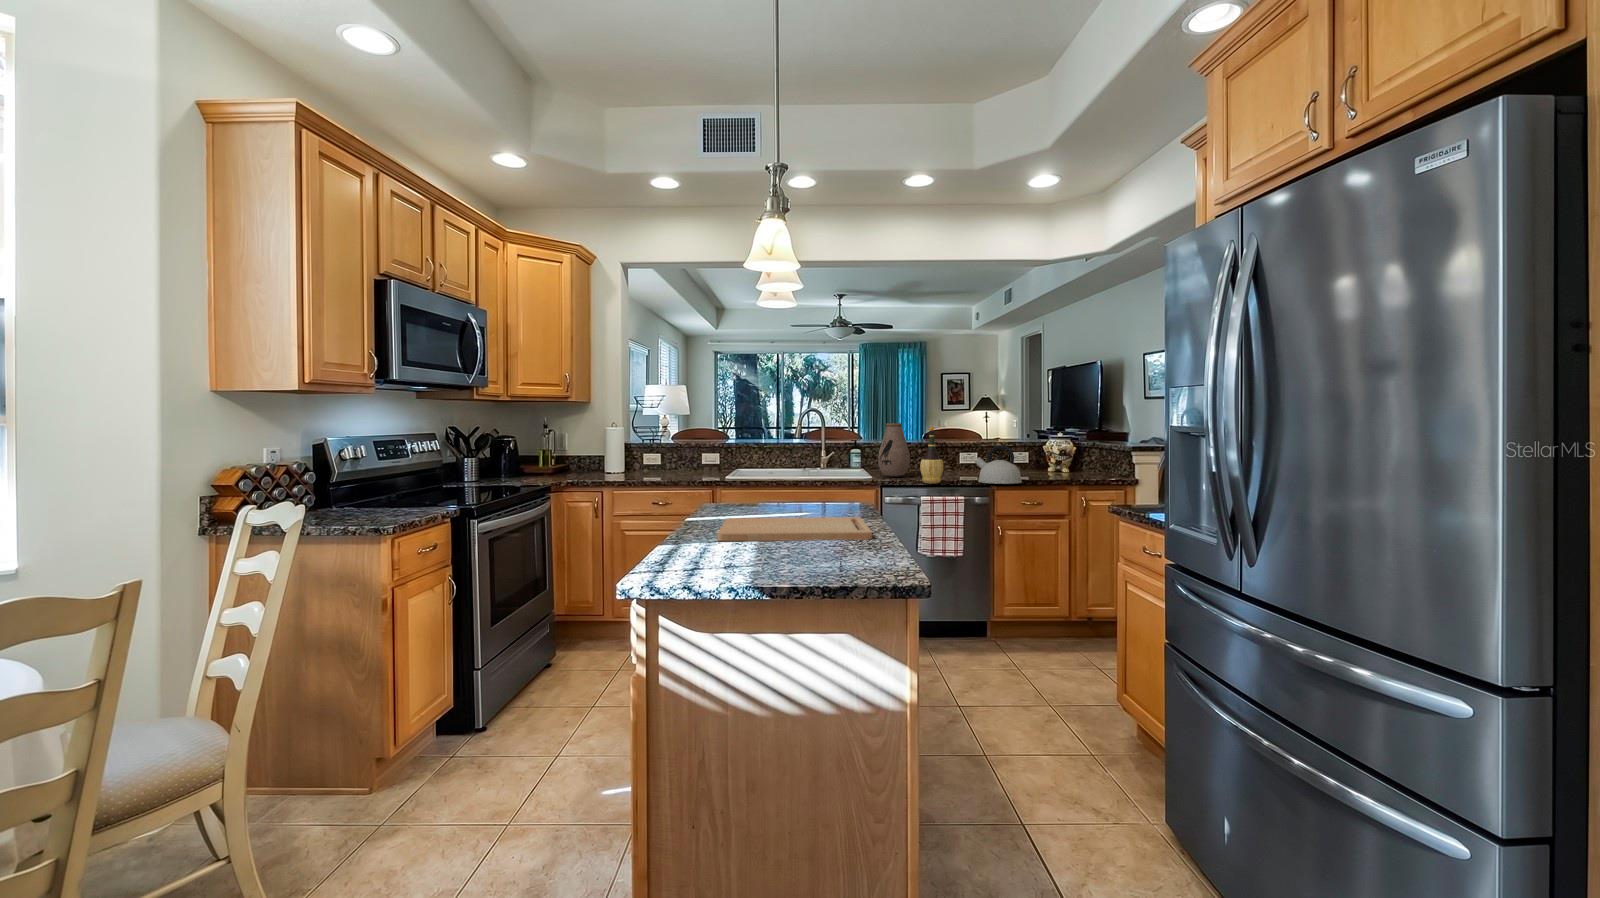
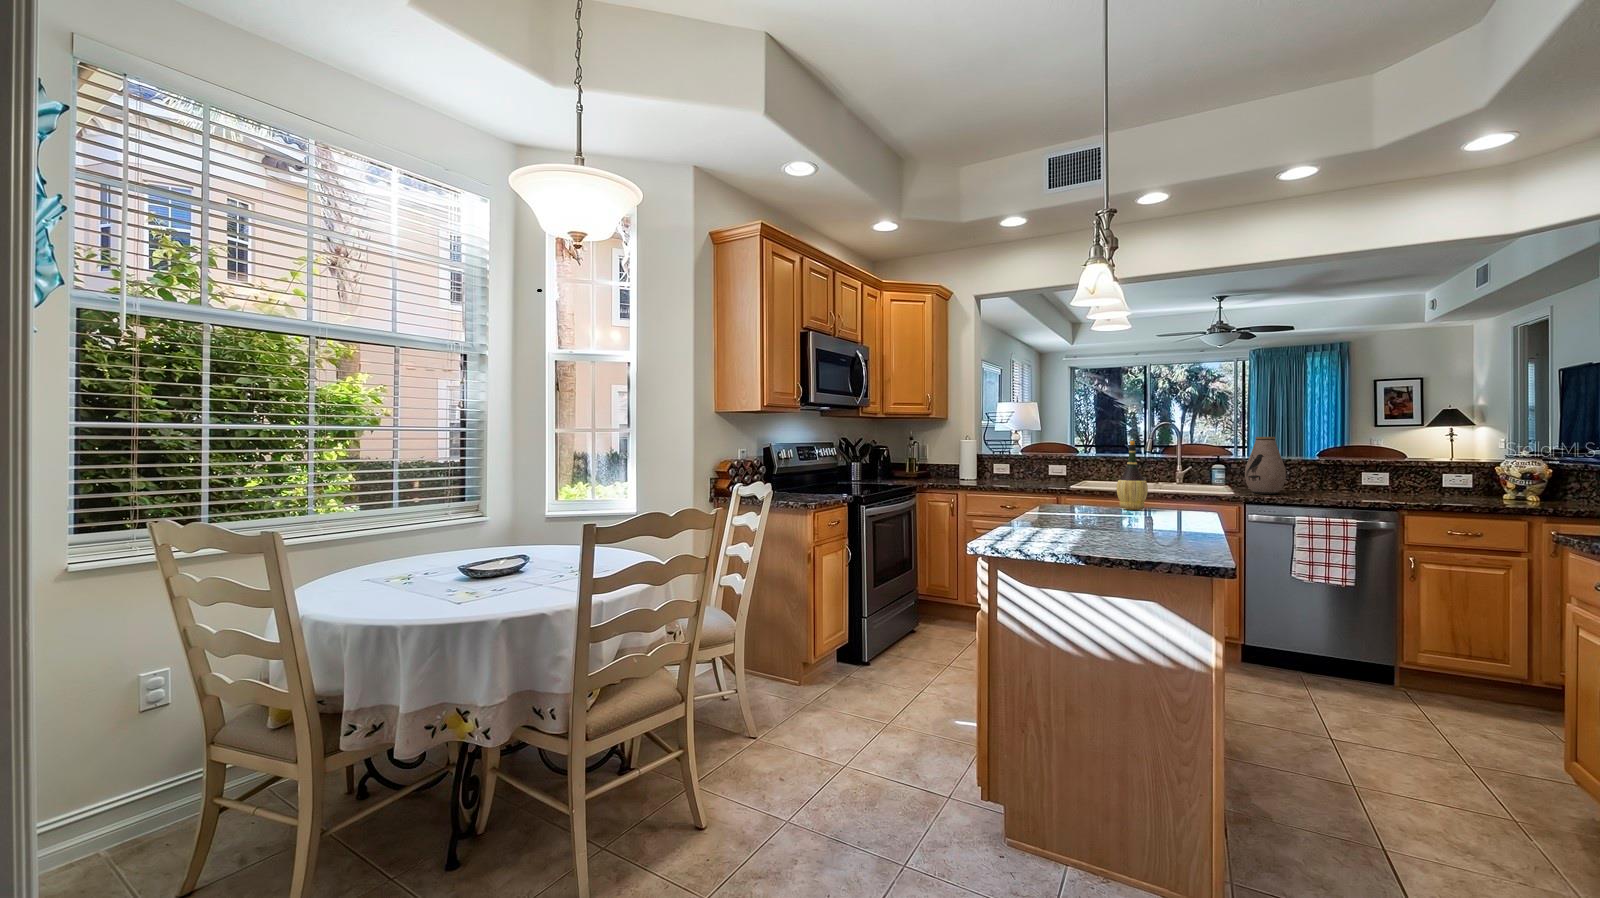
wine bottle: present [920,427,943,484] -> present [1117,441,1148,510]
kettle: present [975,445,1022,484] -> none [1374,462,1446,507]
cutting board: present [717,517,872,541] -> none [1050,513,1198,537]

